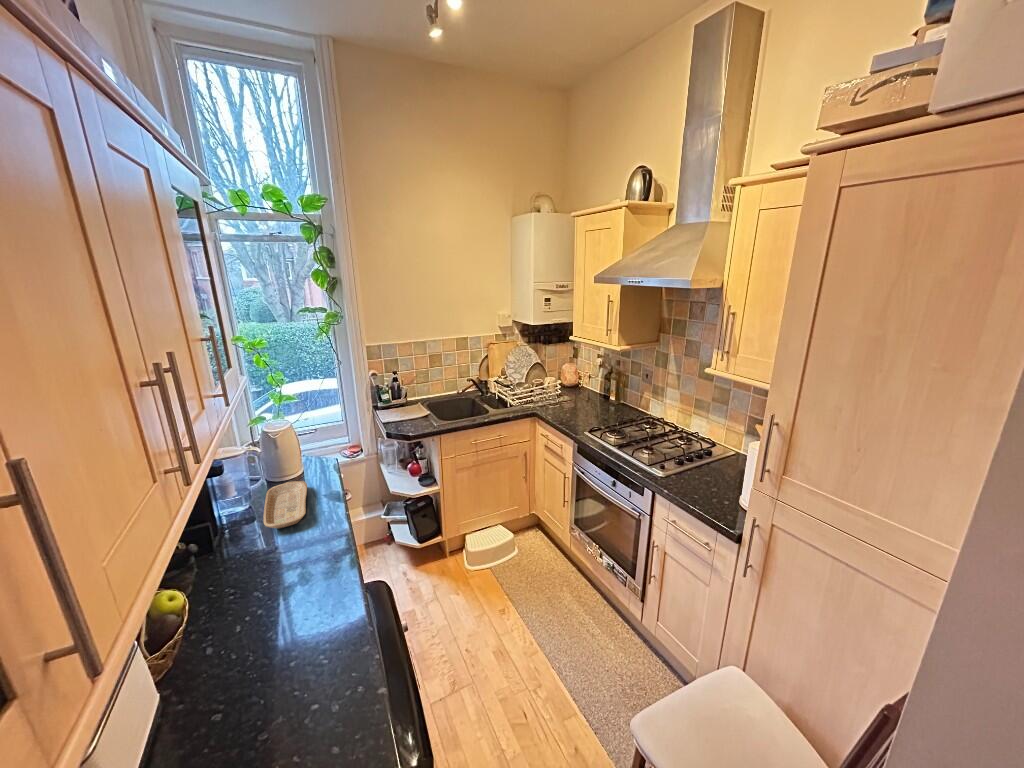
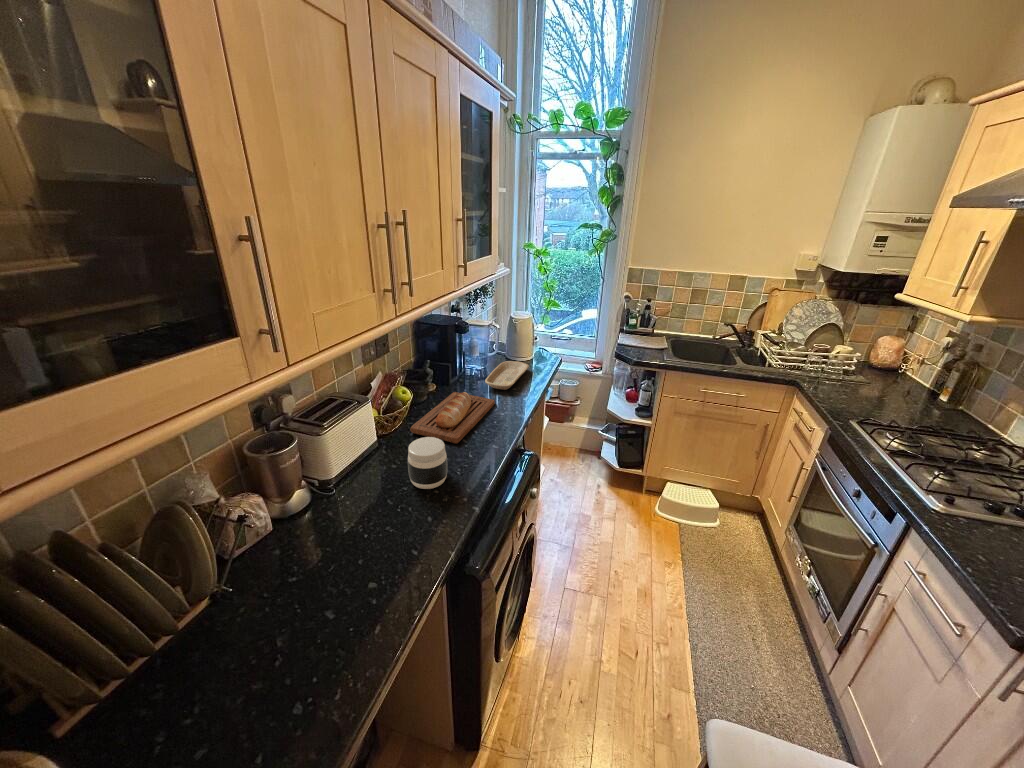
bread loaf: none [198,544,295,650] -> present [410,392,495,443]
jar: none [246,634,310,720] -> present [408,437,447,489]

